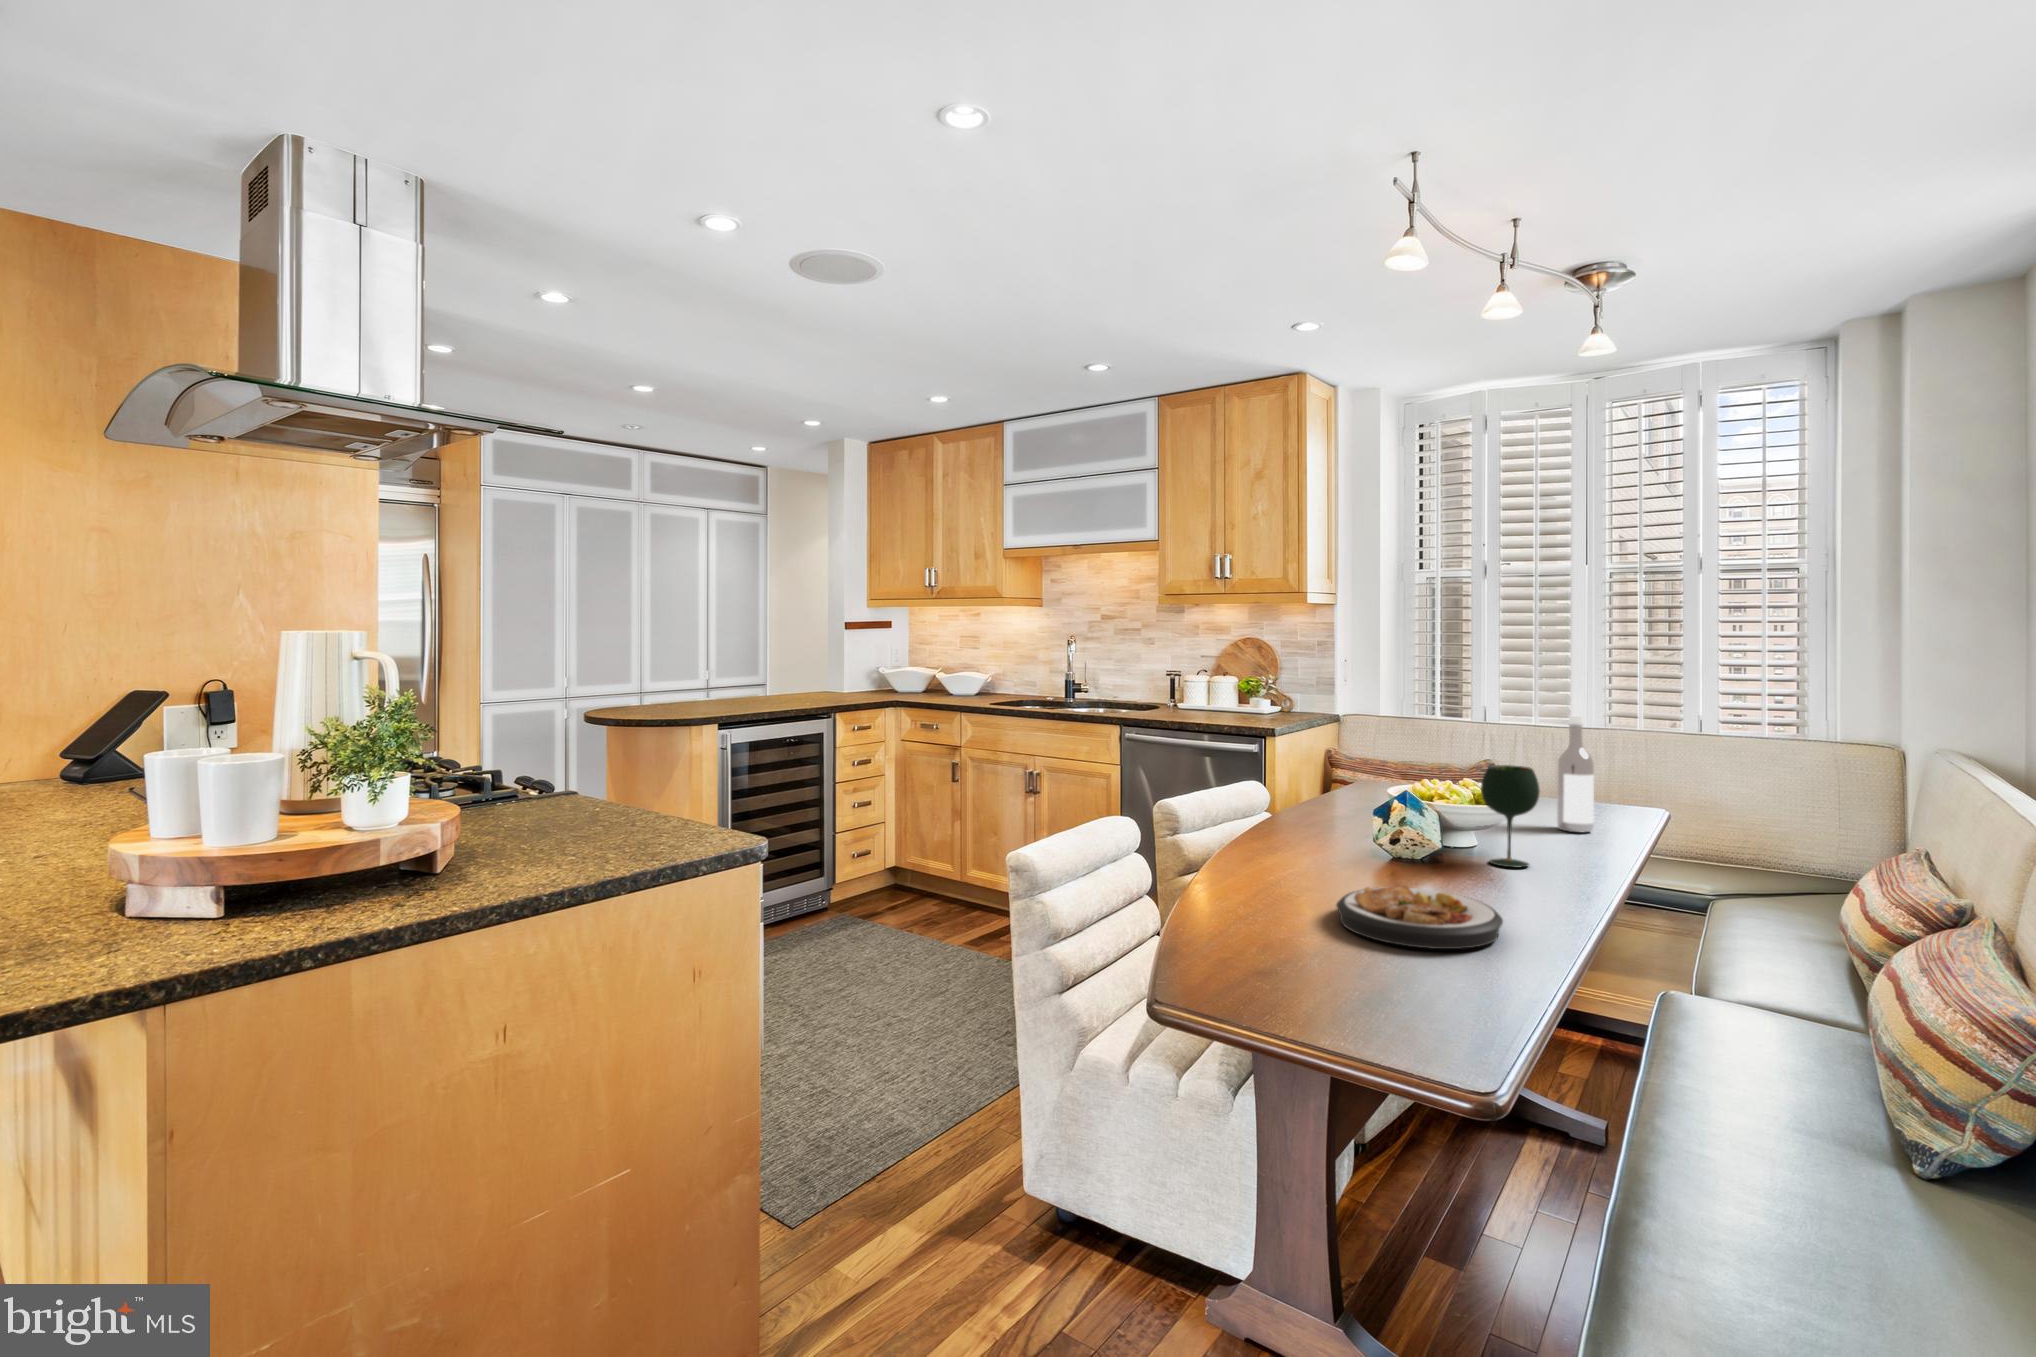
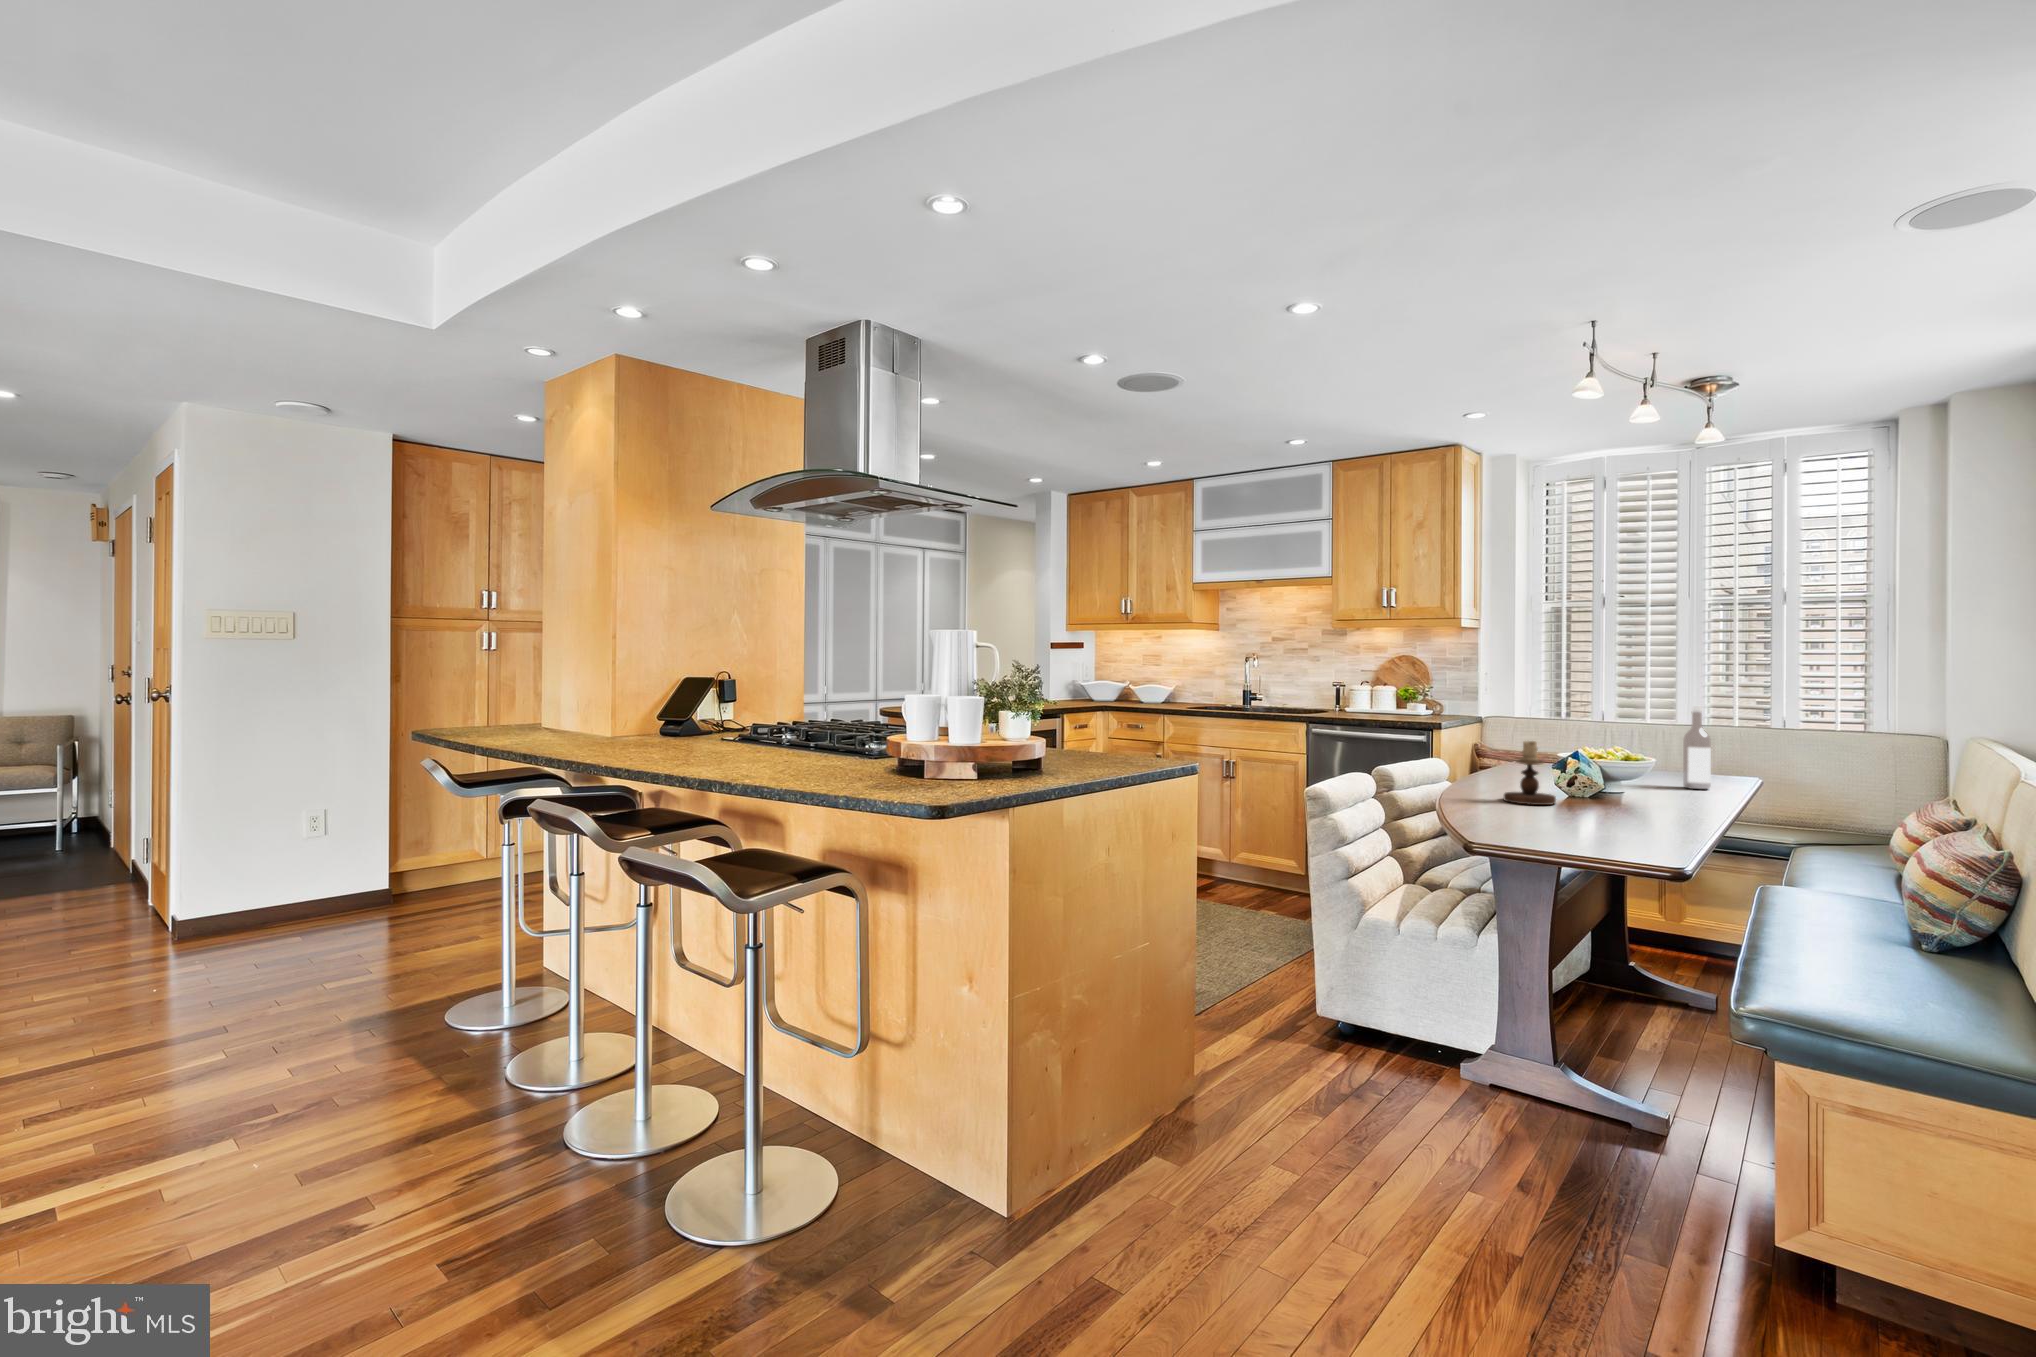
wine glass: present [1481,765,1540,868] -> none [1633,735,1676,804]
candlestick: none [1298,778,1369,876] -> present [1504,741,1556,805]
plate: present [1336,886,1503,949] -> none [1548,801,1663,833]

